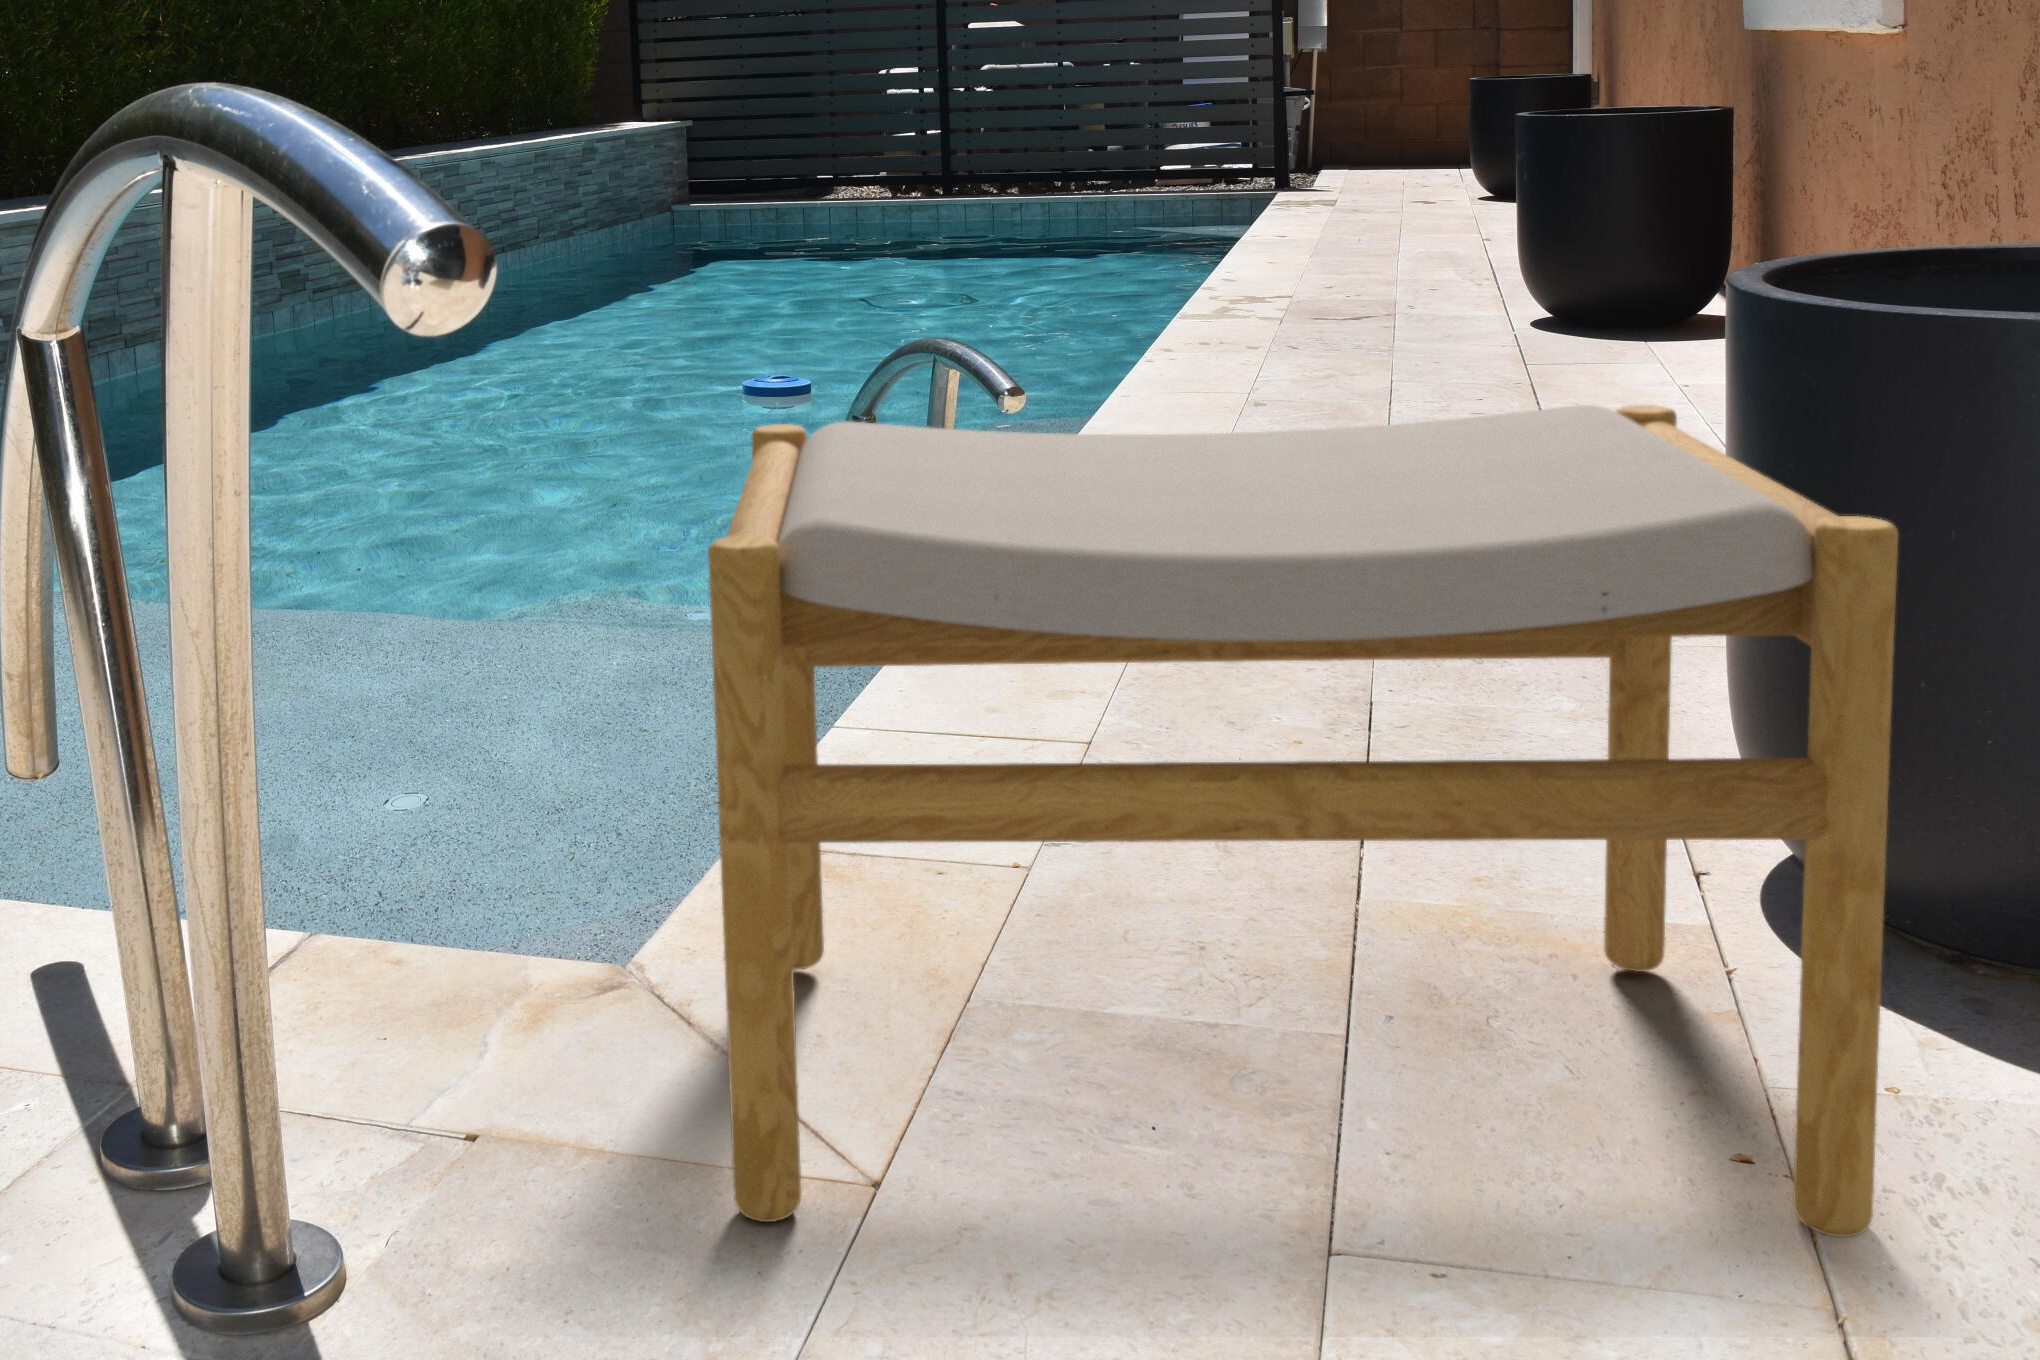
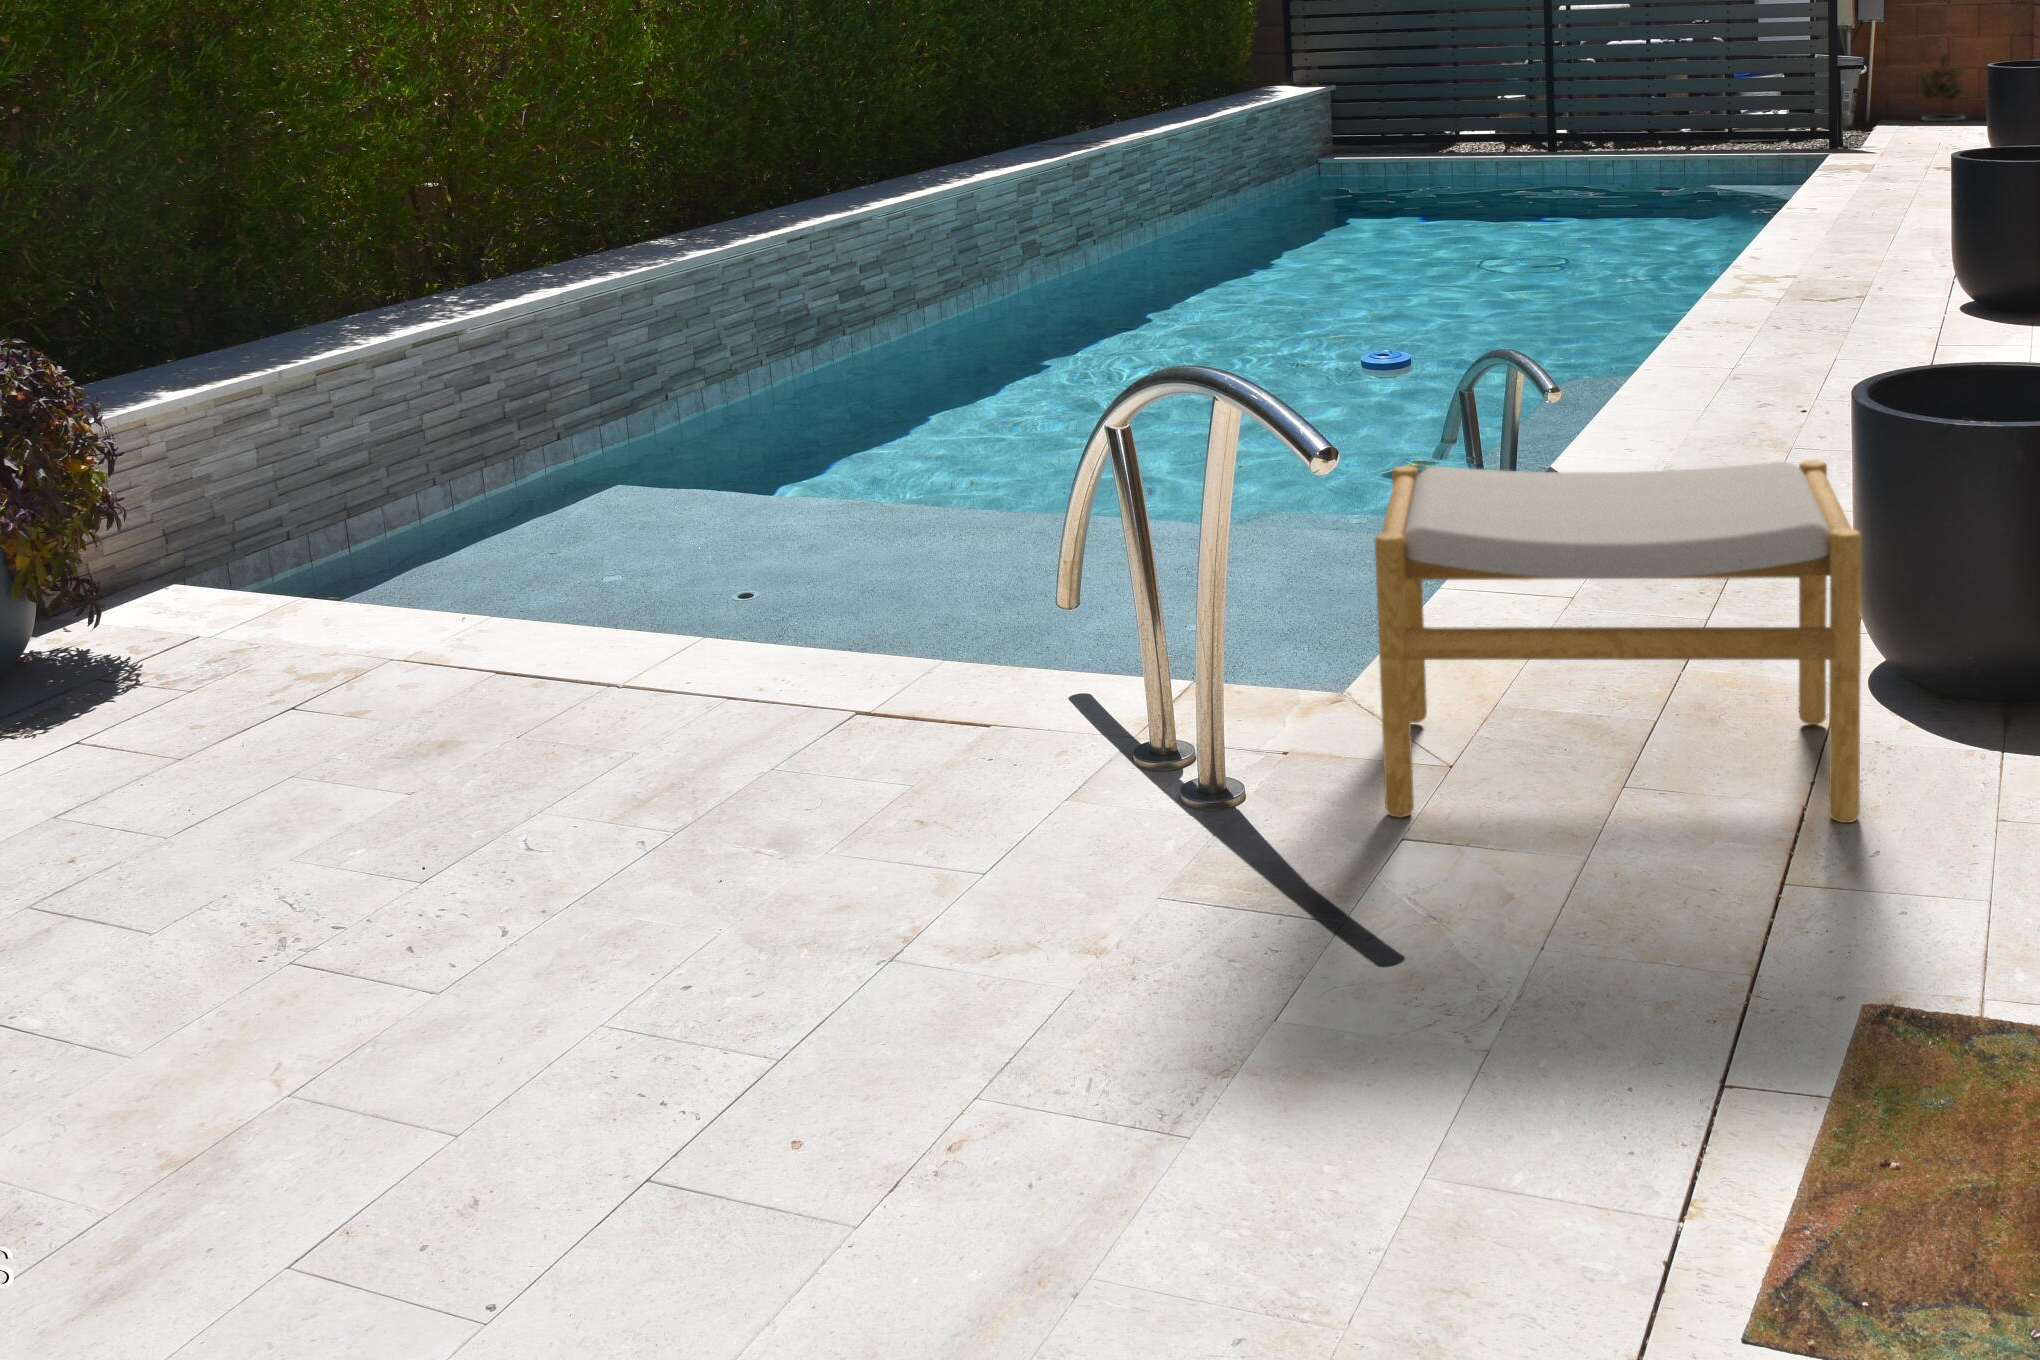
potted tree: none [1367,83,1430,172] -> present [1919,53,1965,121]

